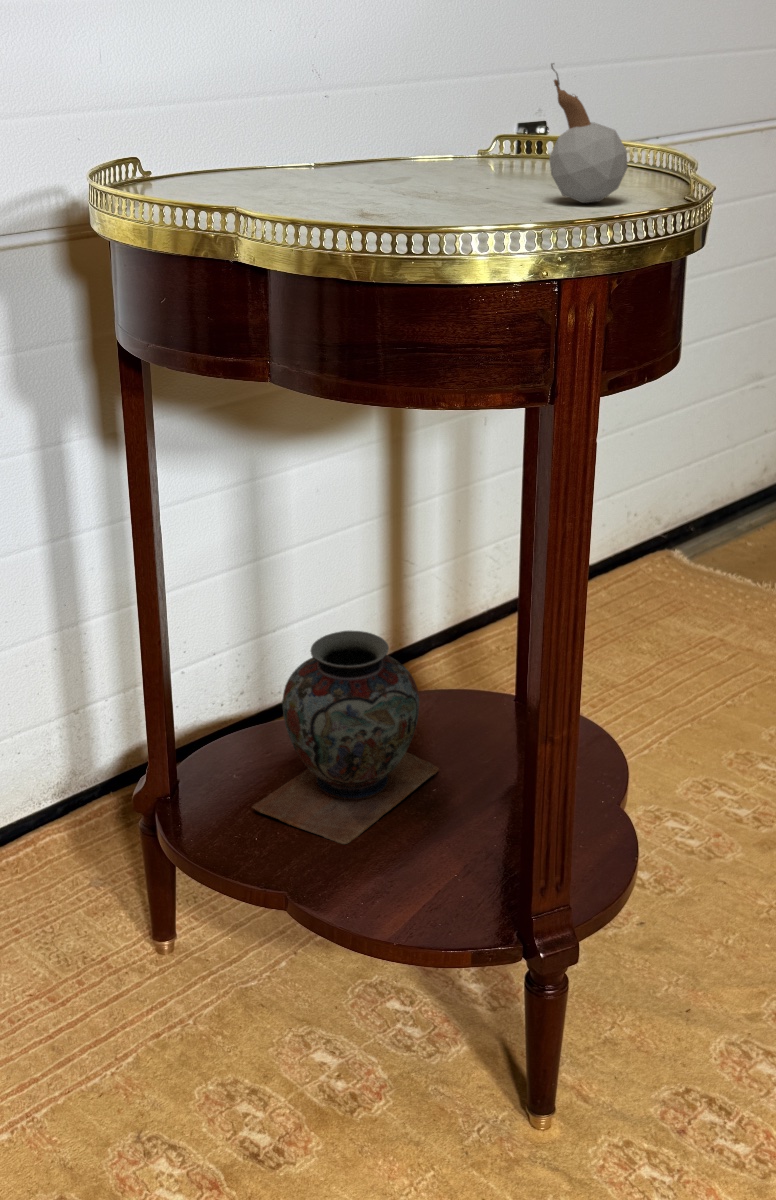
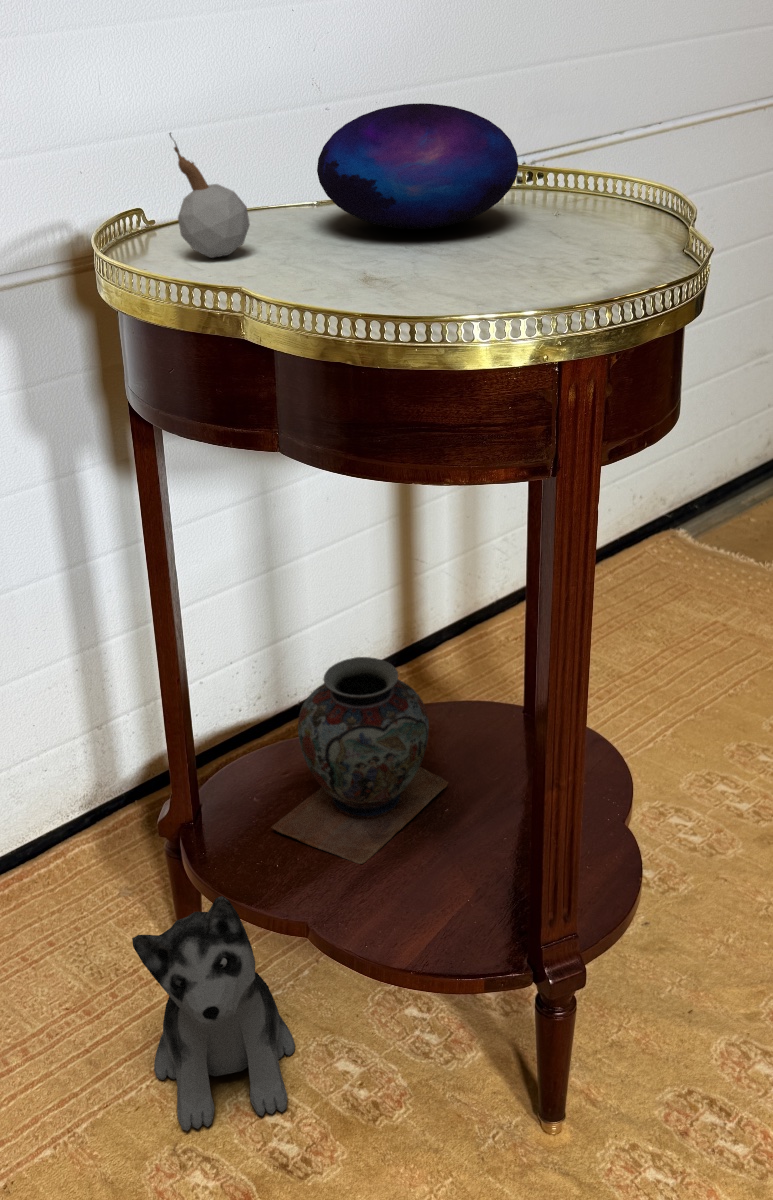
decorative orb: none [317,51,523,178] -> present [317,103,518,229]
candle: present [549,63,628,203] -> present [169,133,250,258]
plush toy: none [100,862,270,1117] -> present [132,896,295,1131]

